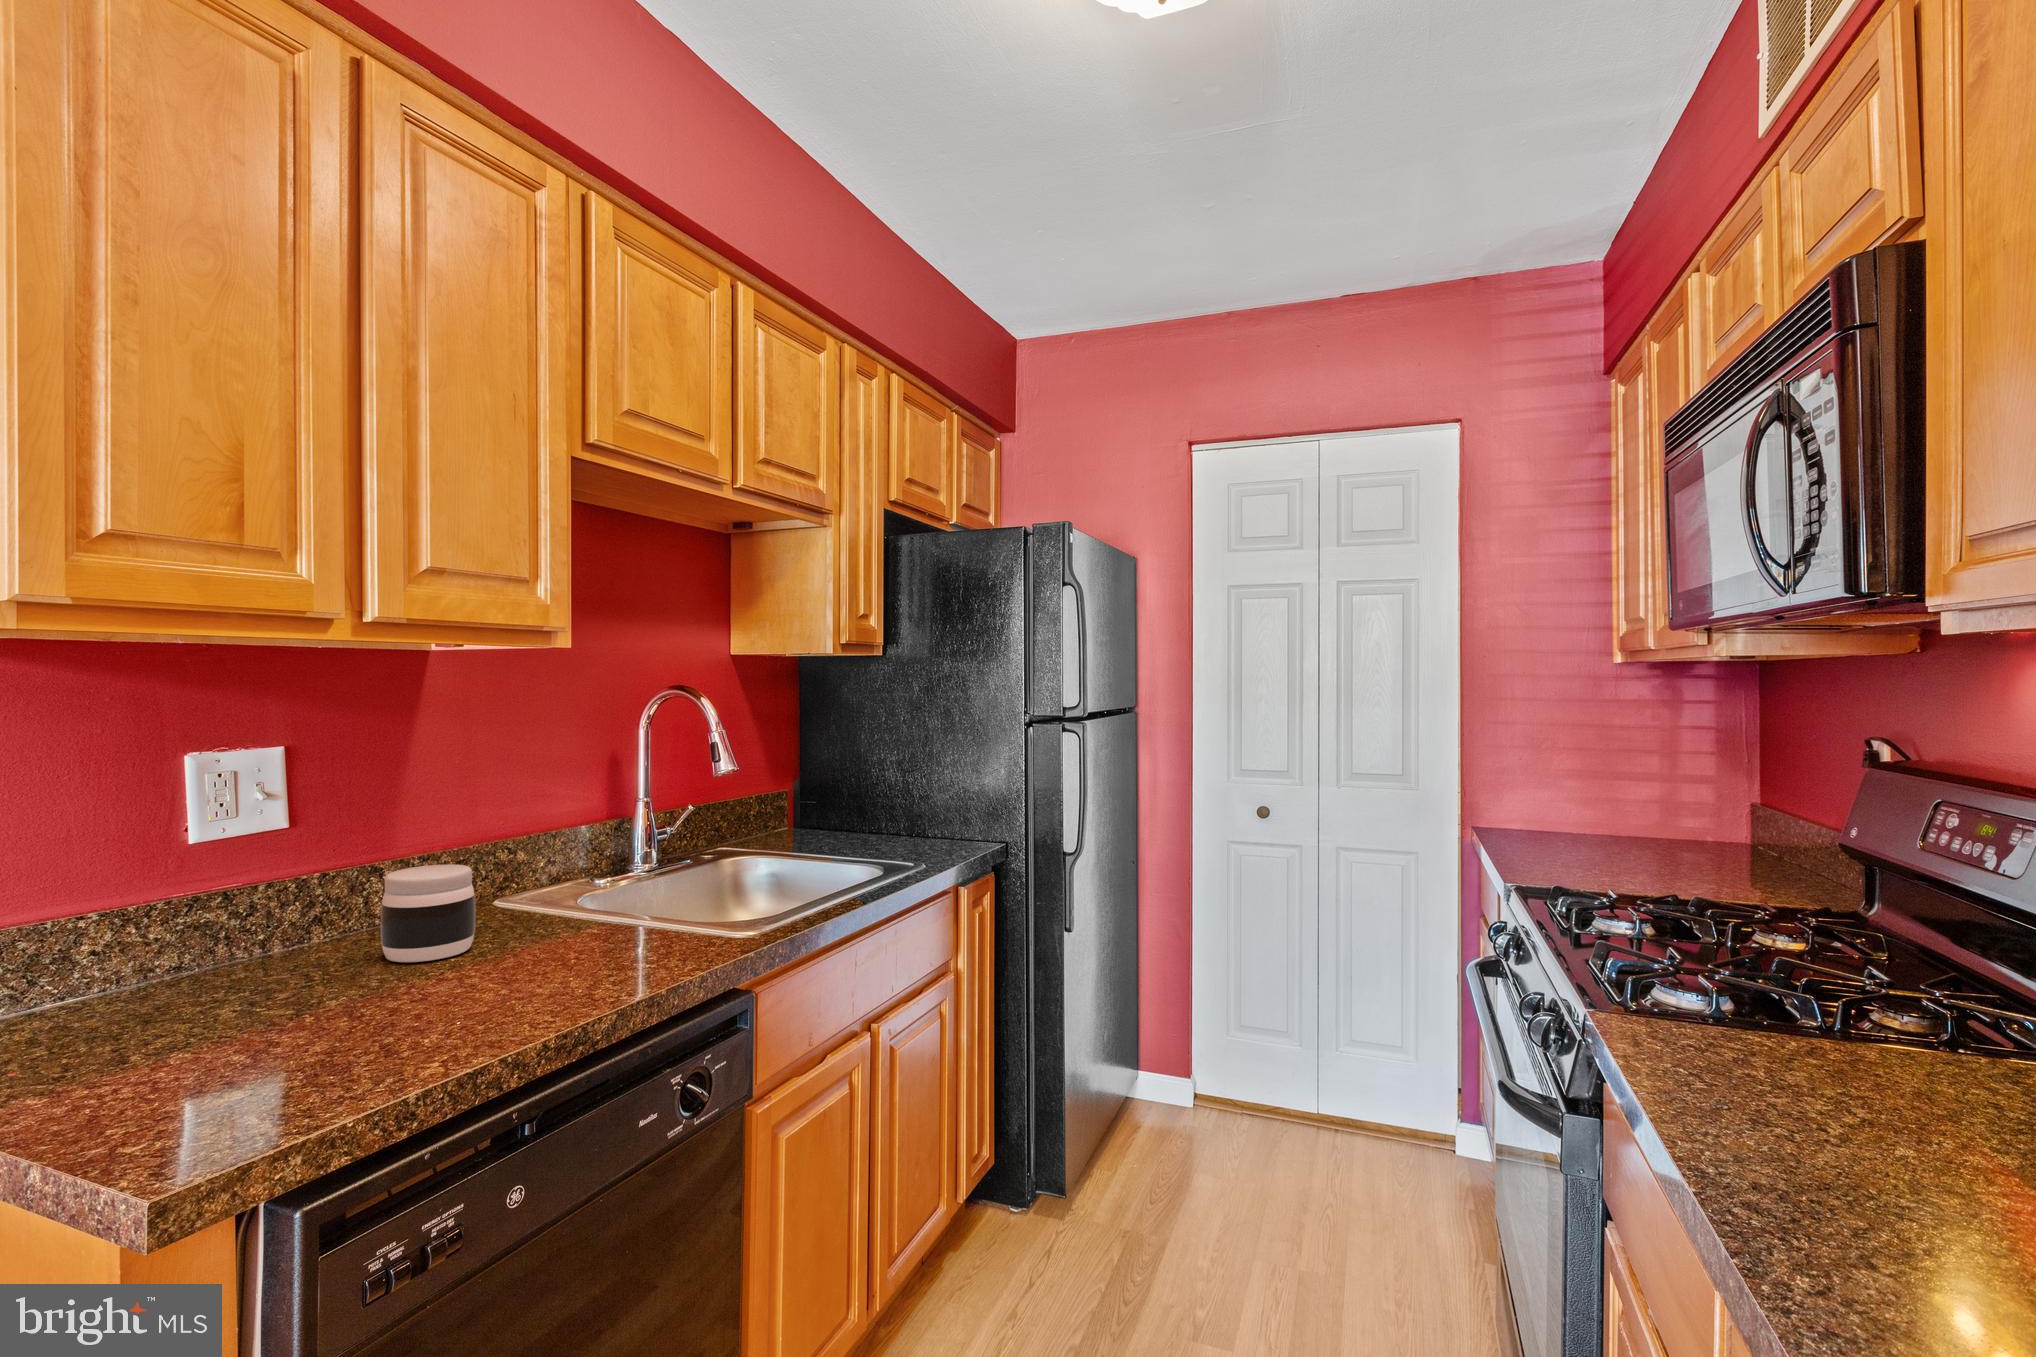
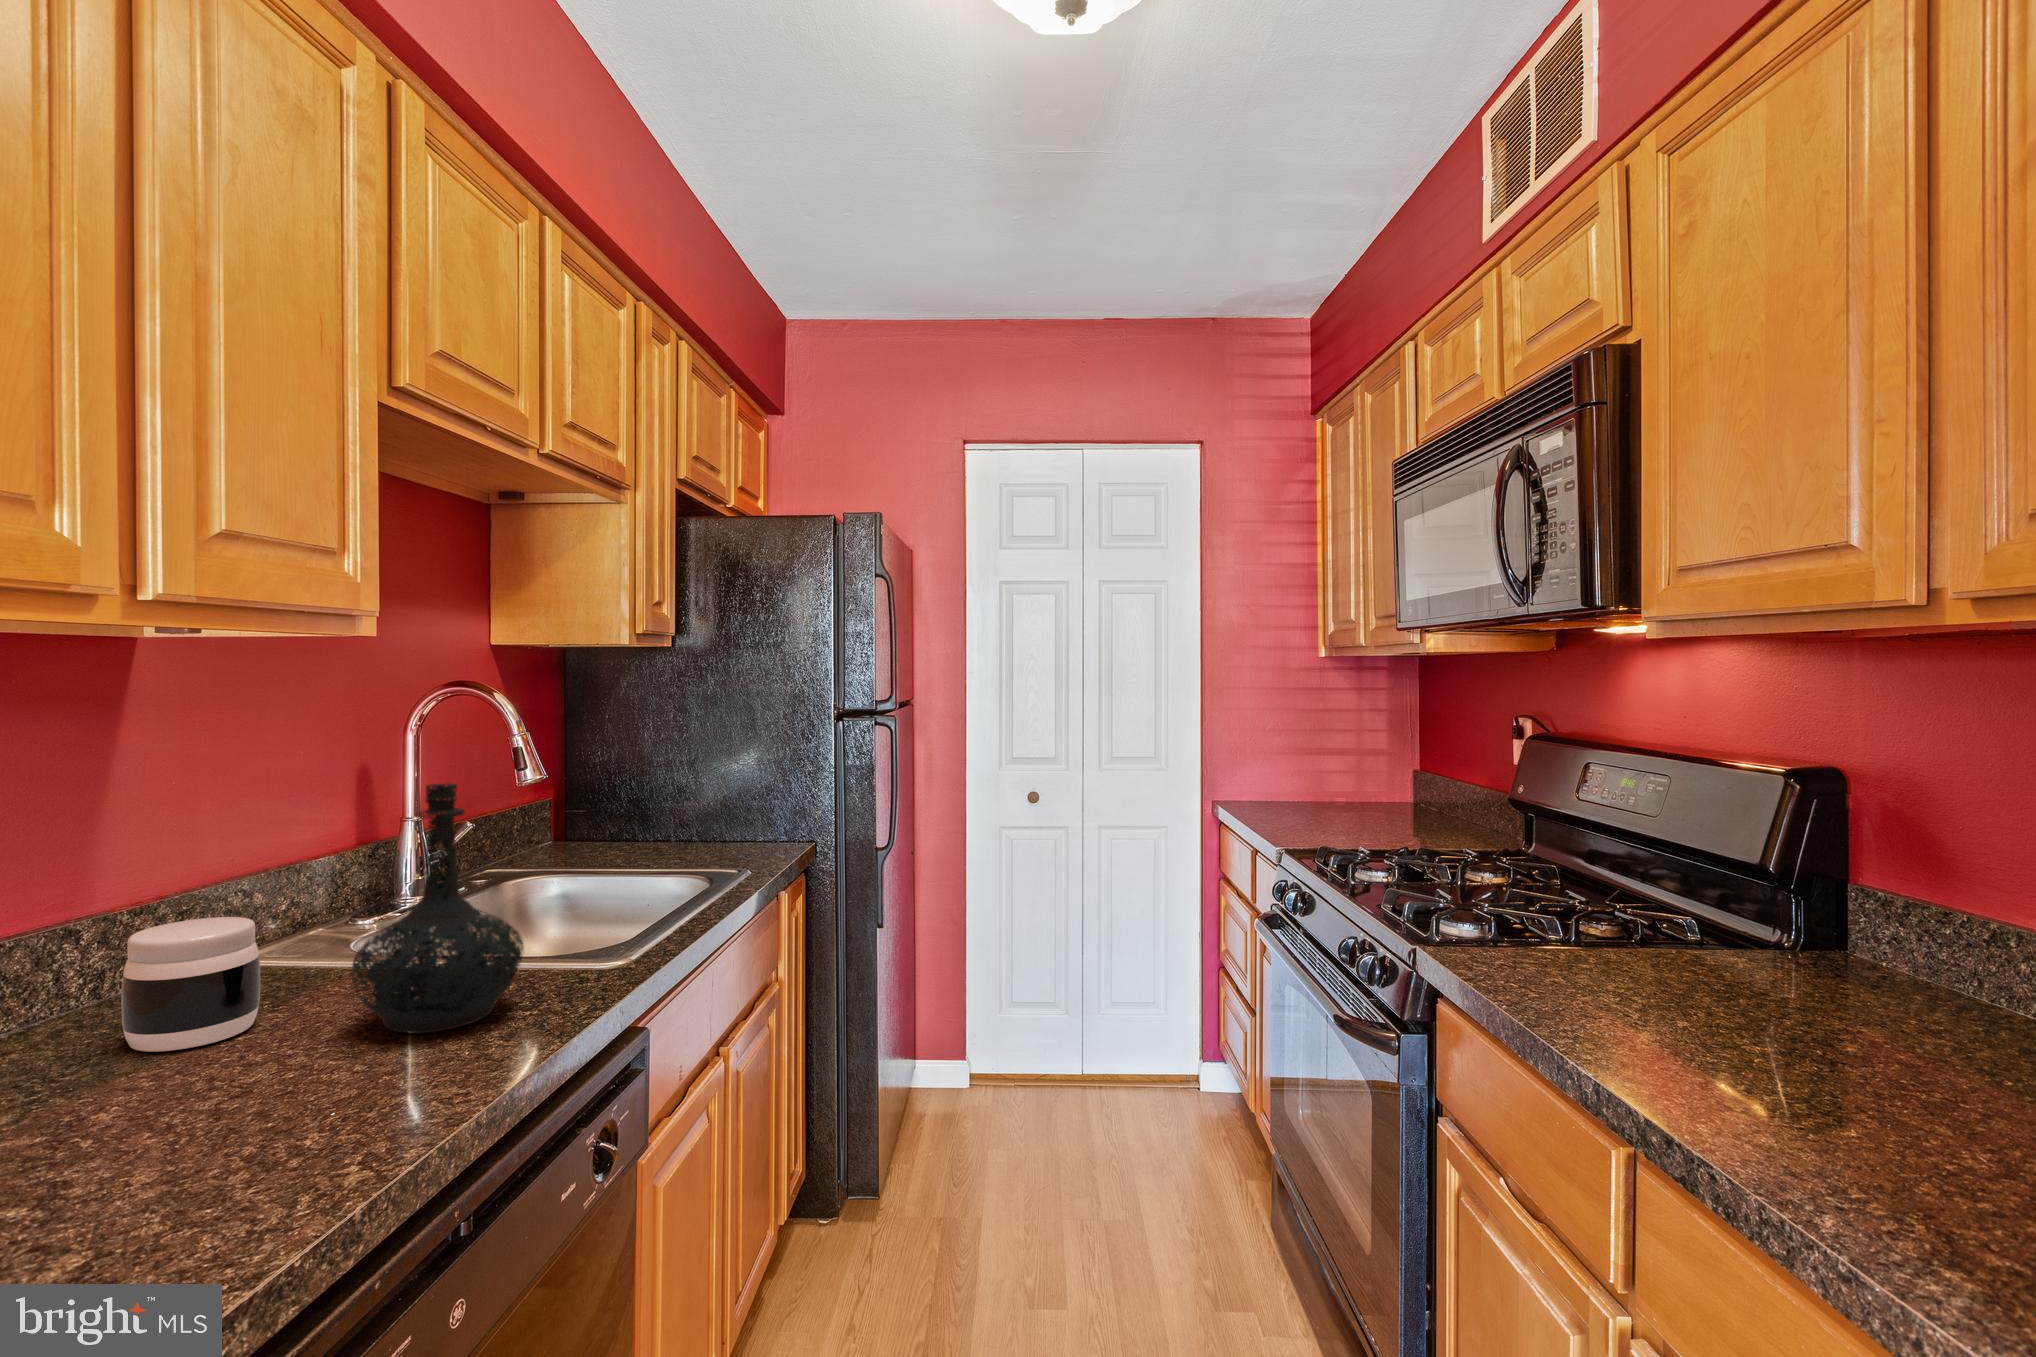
bottle: none [521,766,654,970] -> present [352,783,523,1033]

